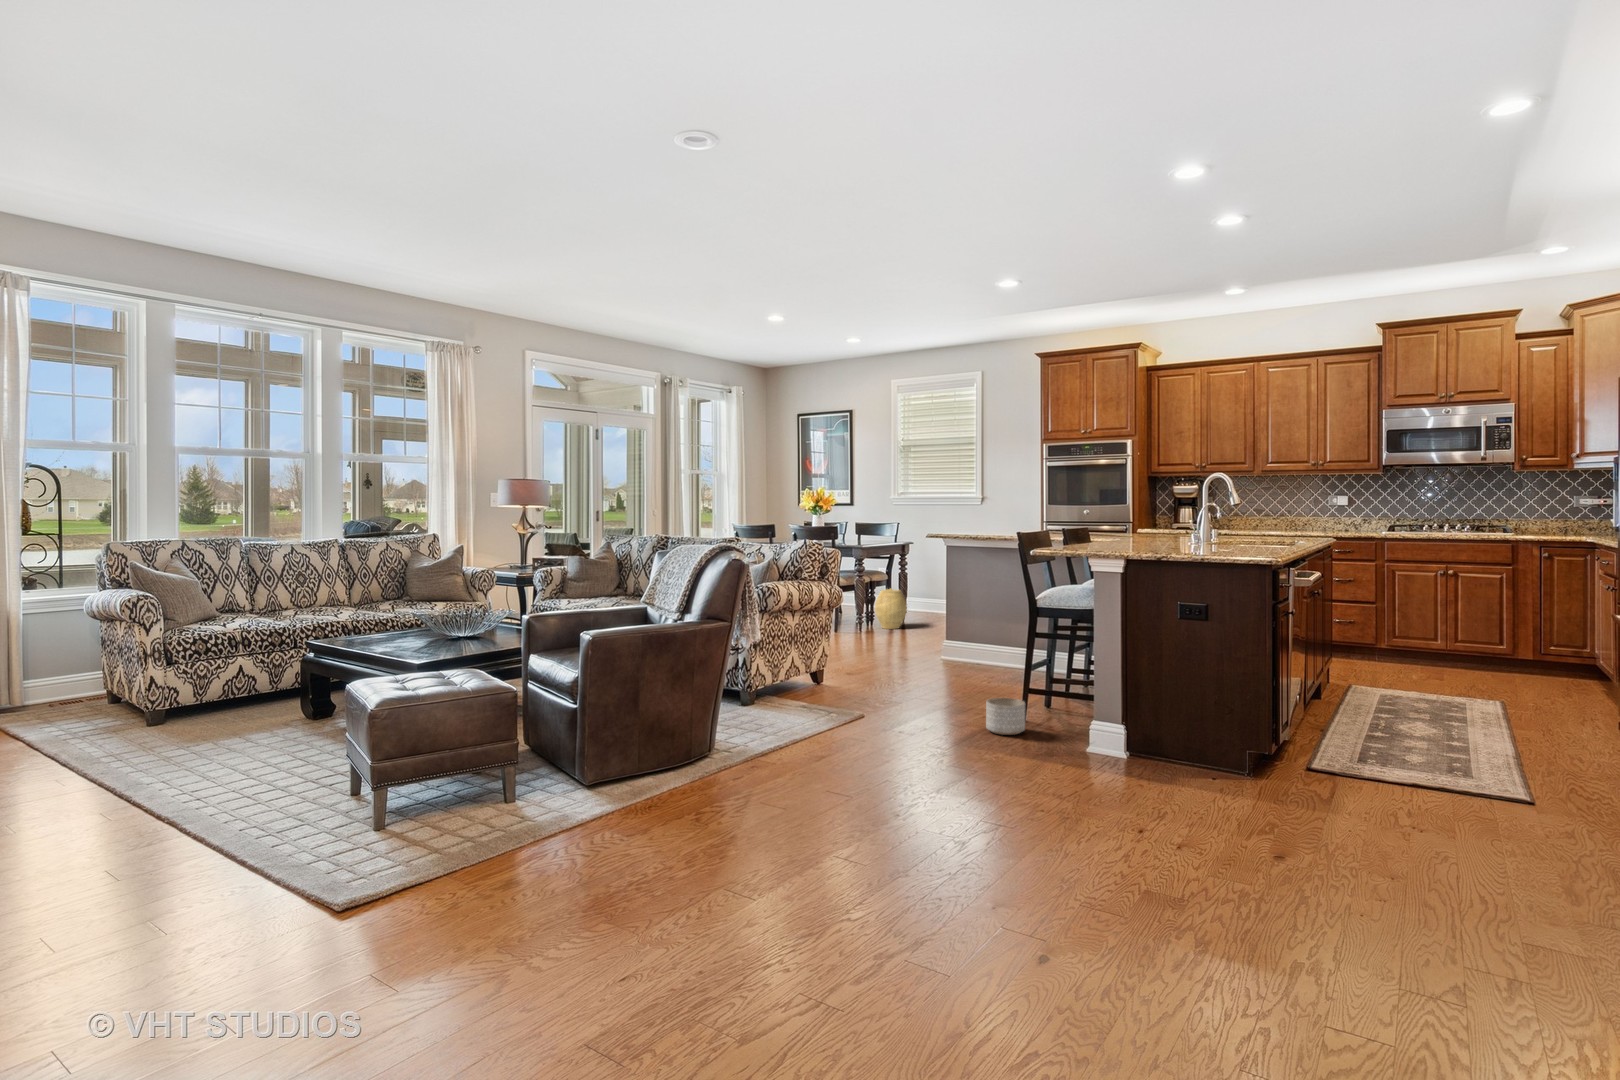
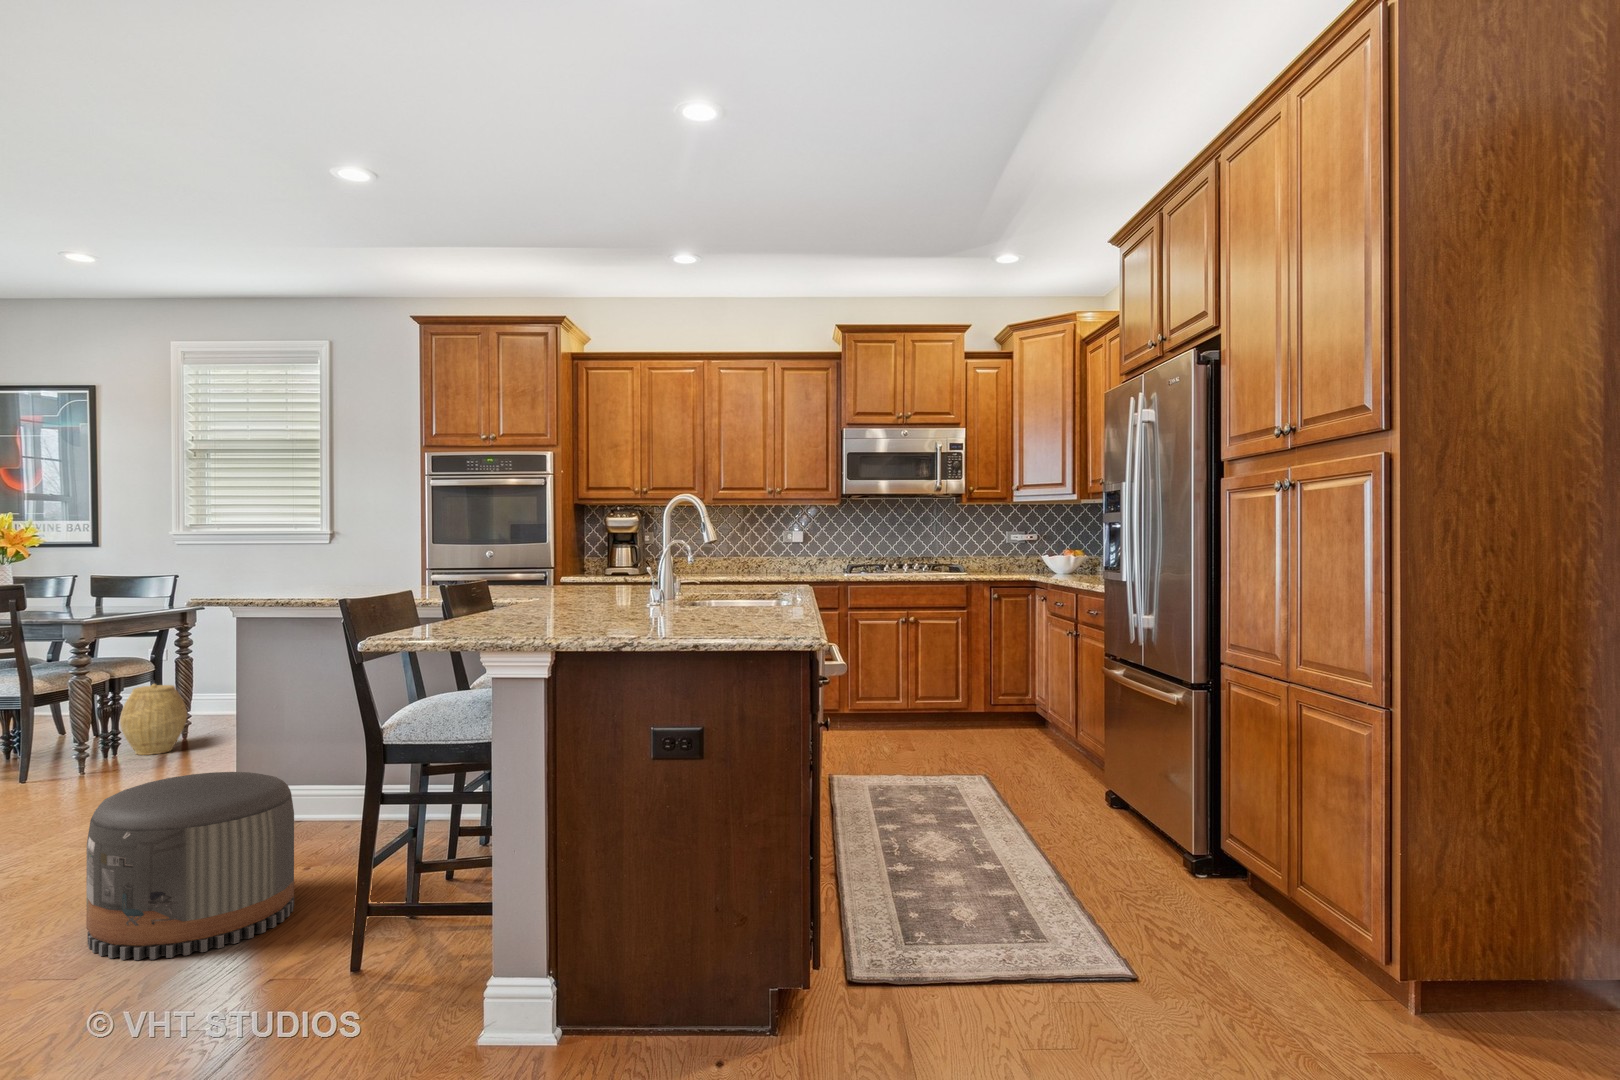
pouf: none [900,623,988,704] -> present [86,772,294,960]
planter: present [986,698,1025,735] -> none [260,946,352,1043]

